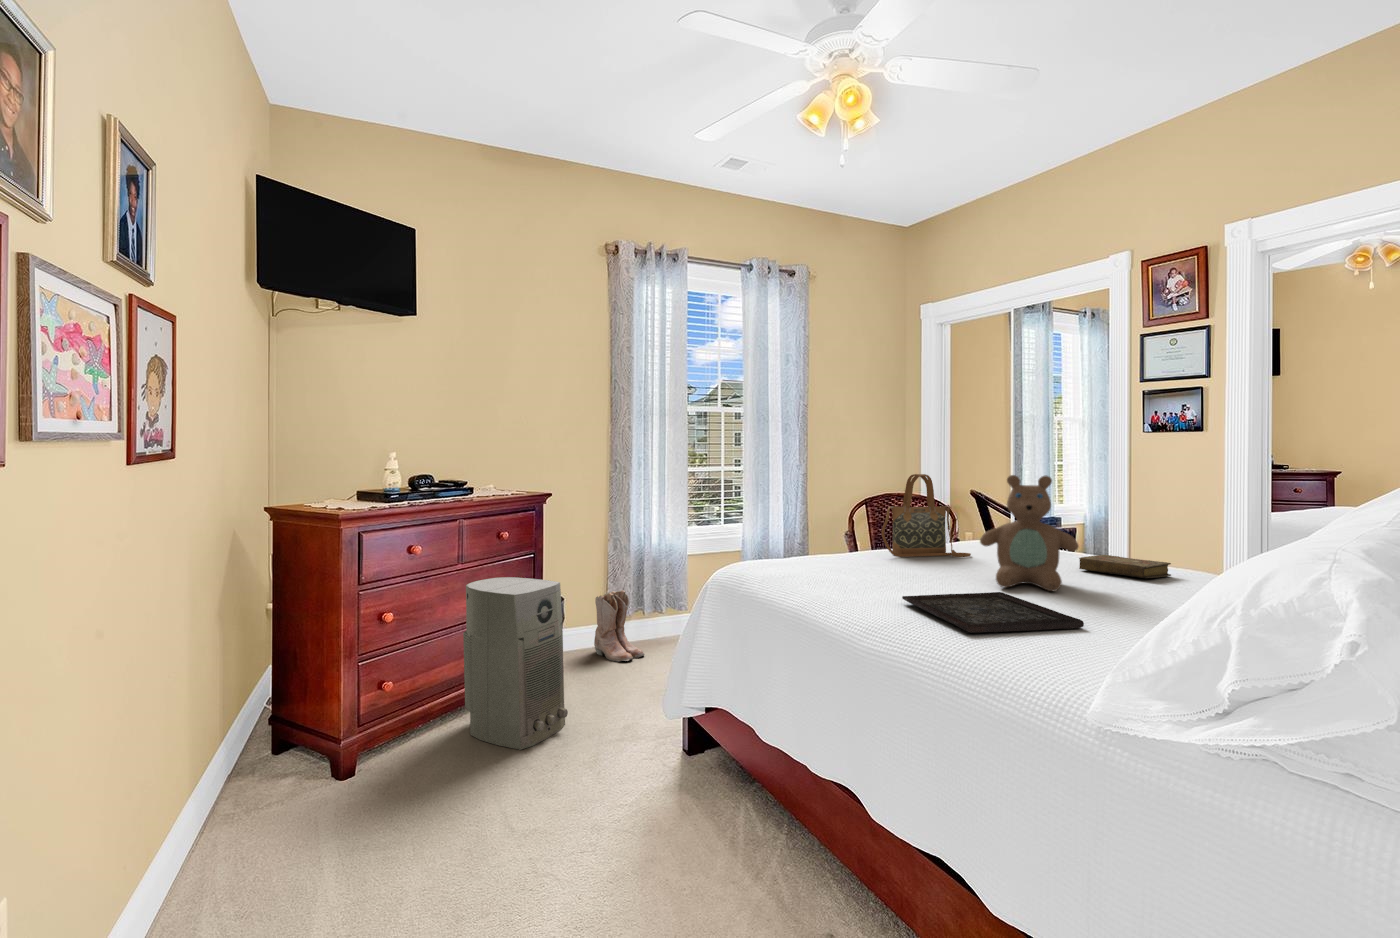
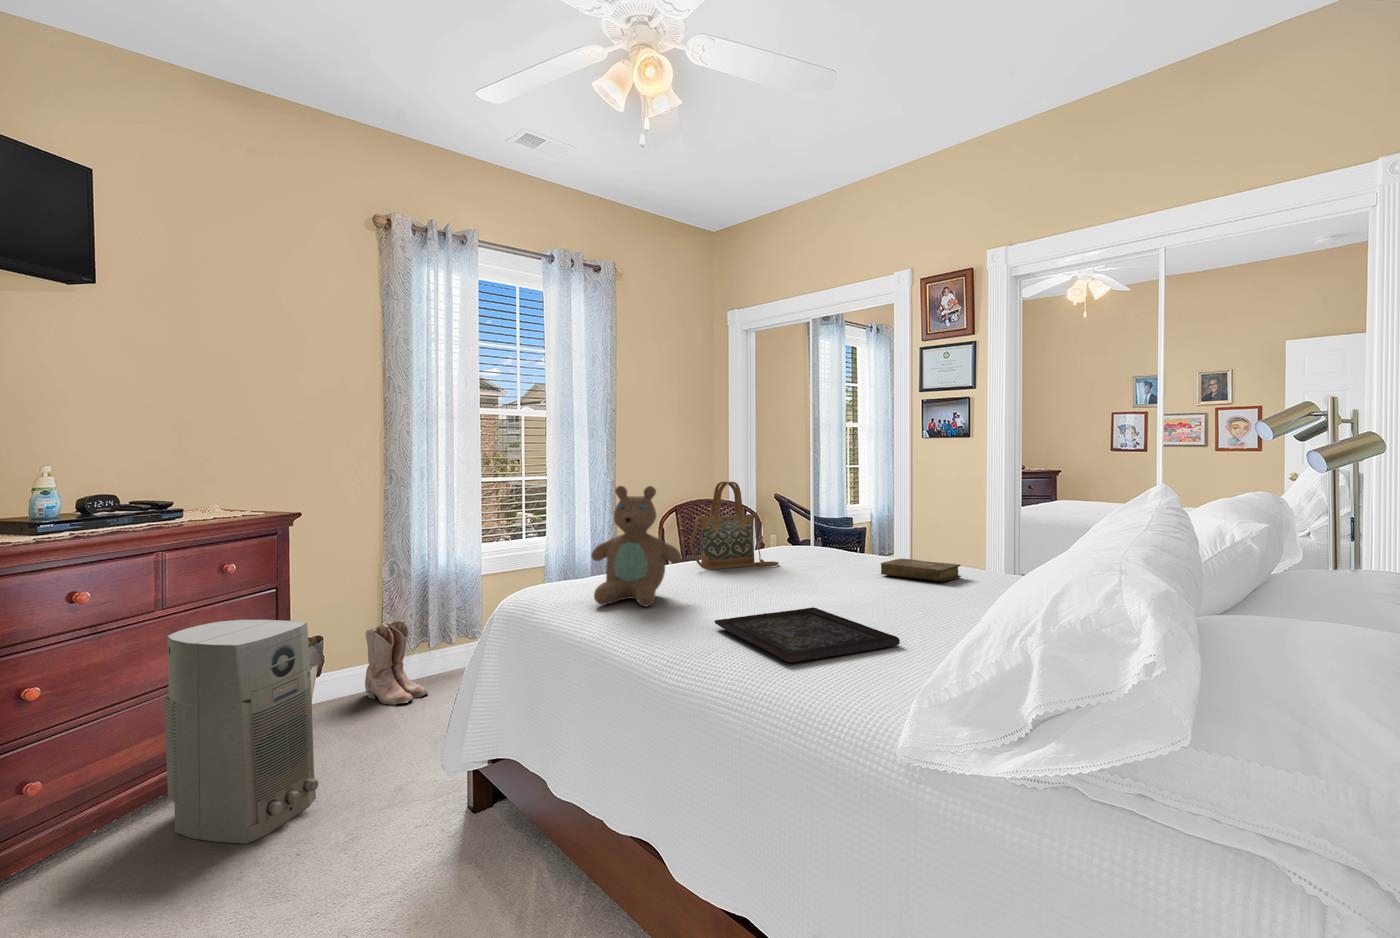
teddy bear: present [980,475,1079,591] -> present [591,486,681,606]

